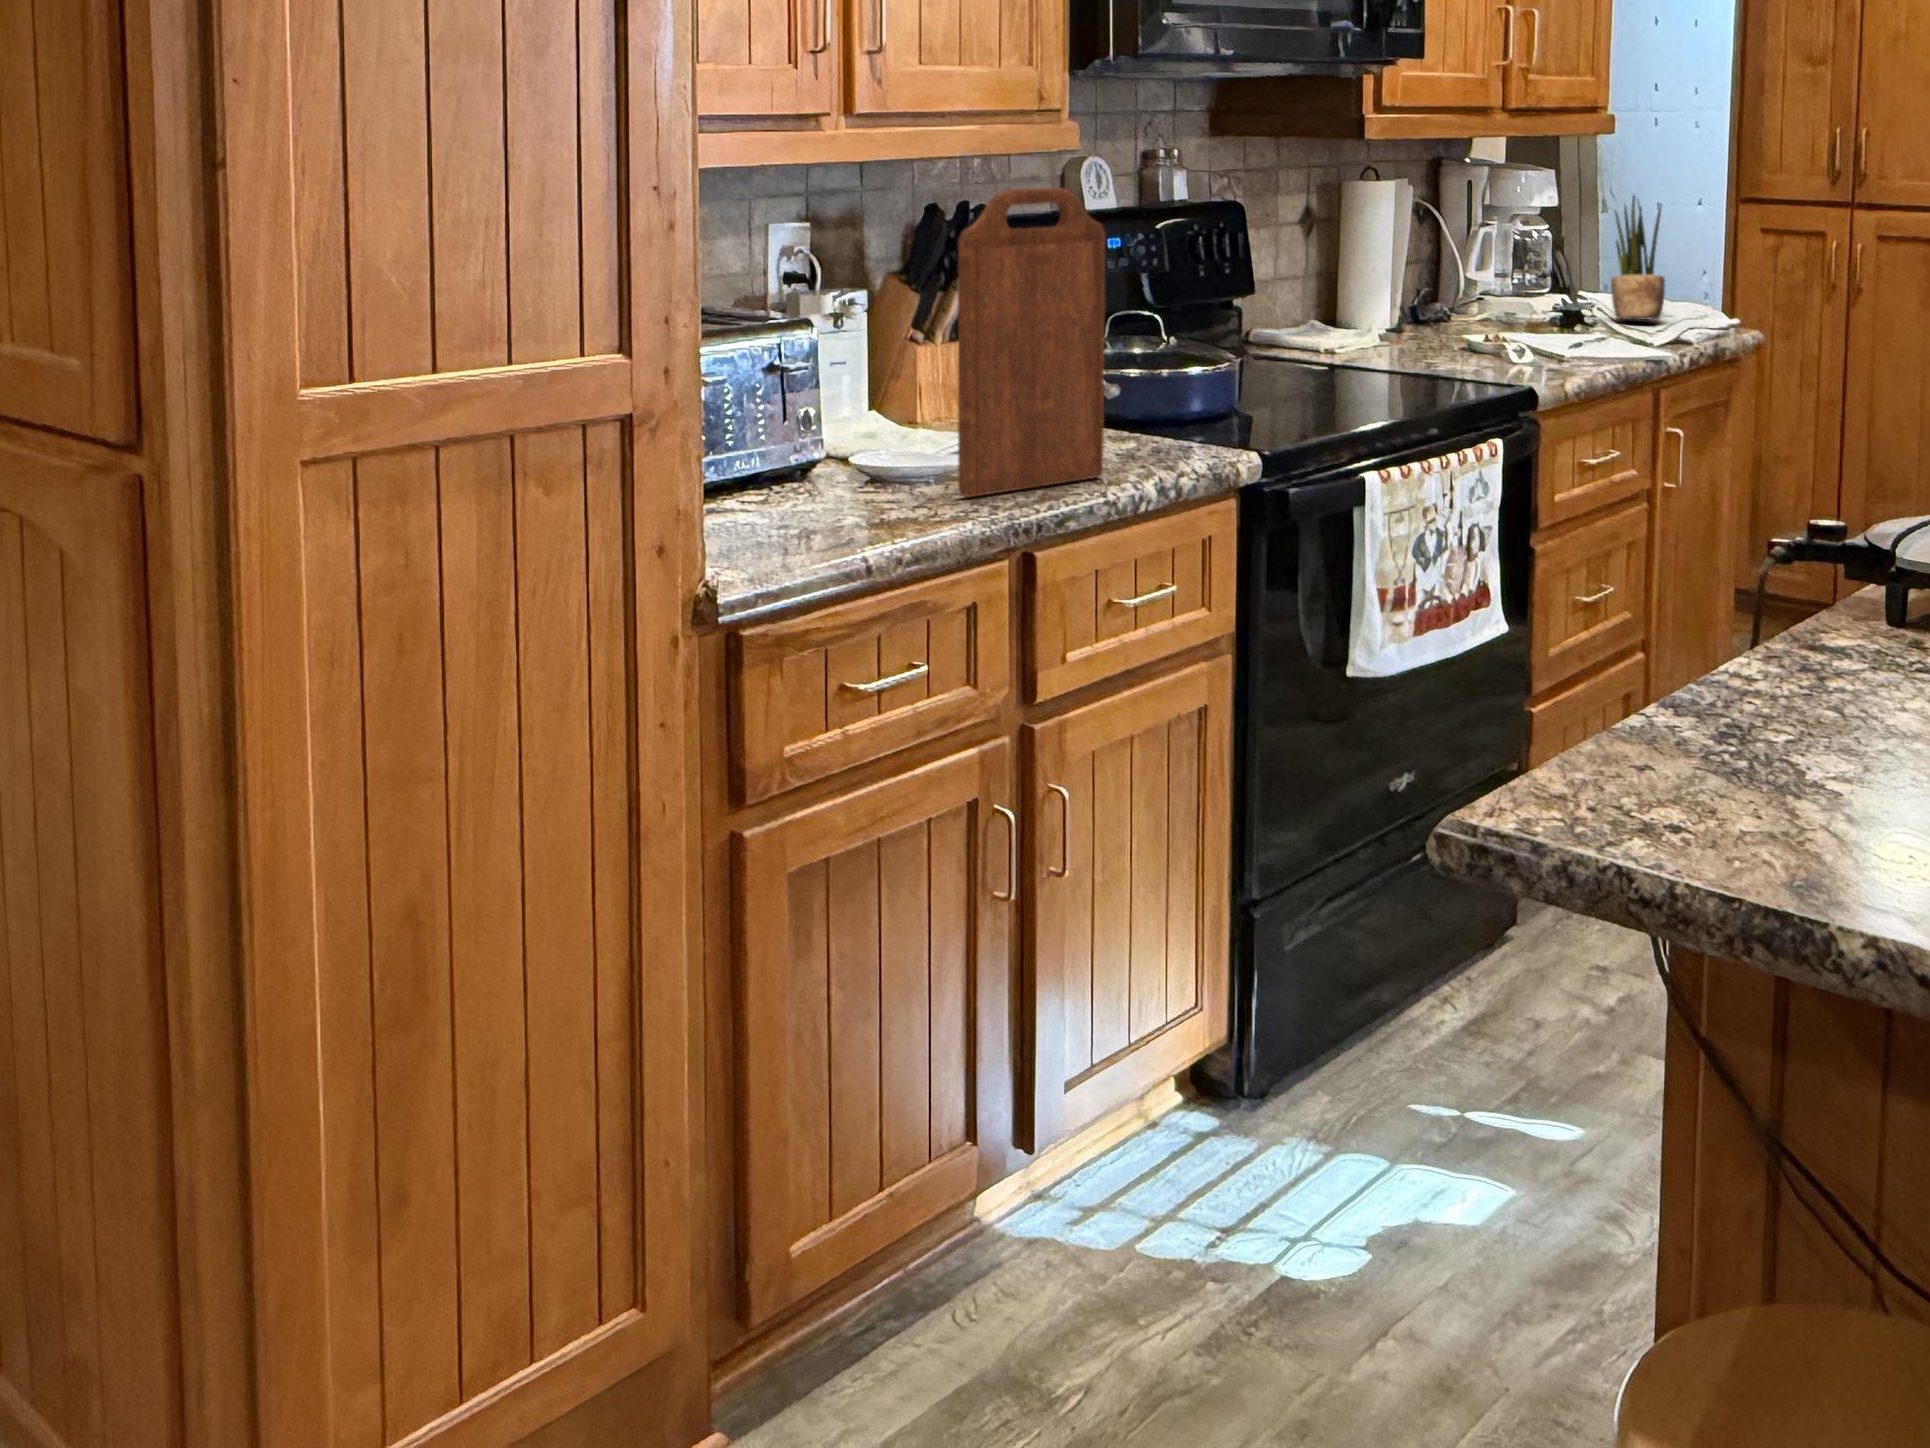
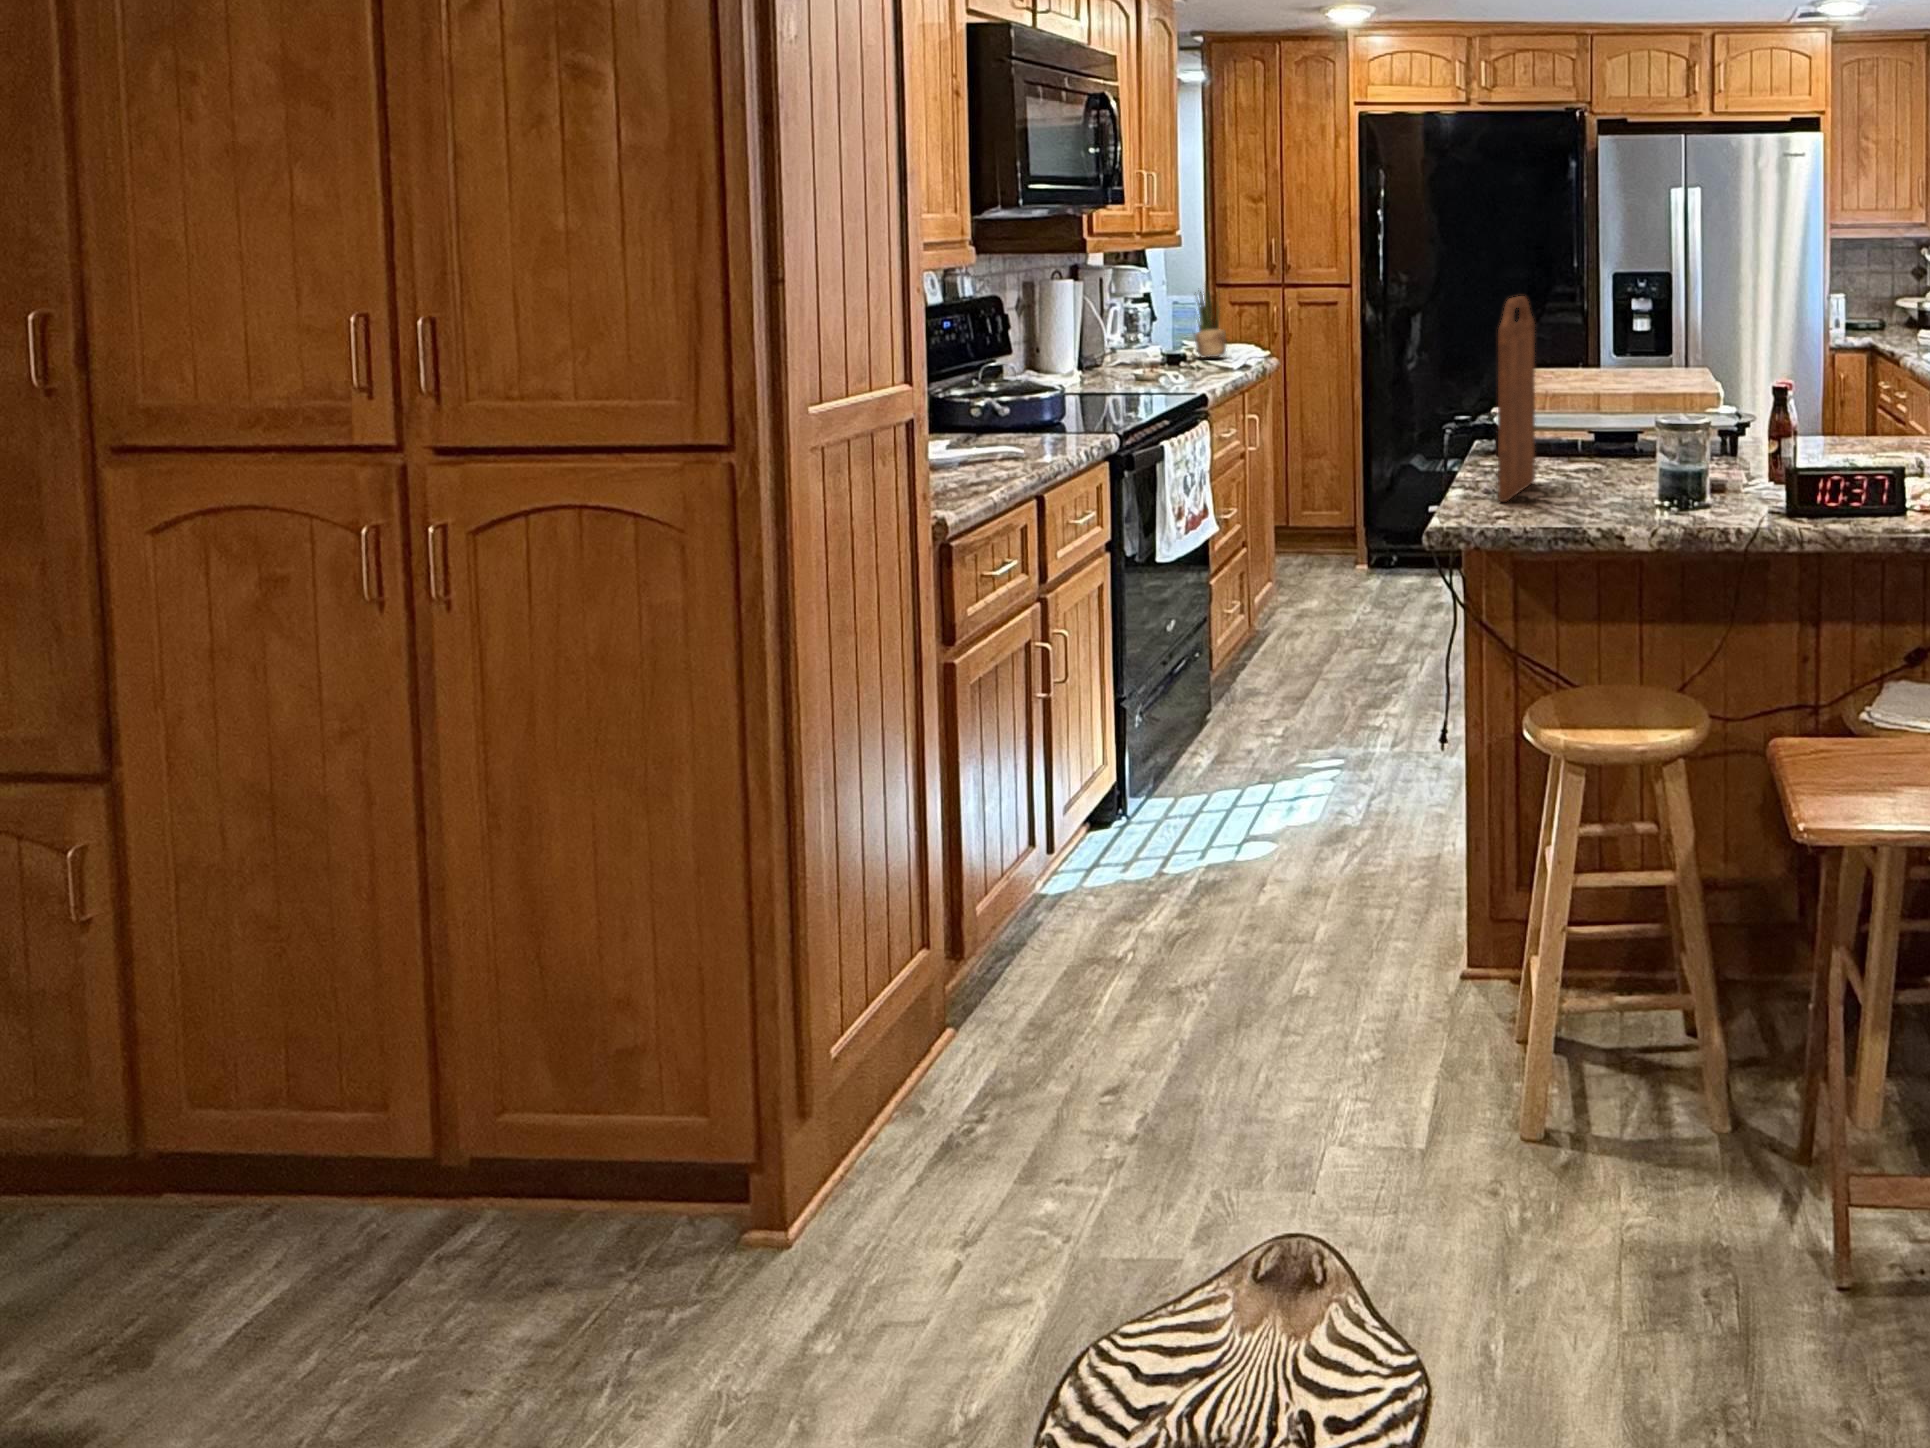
cutting board: present [958,187,1105,497] -> present [1498,296,1535,502]

